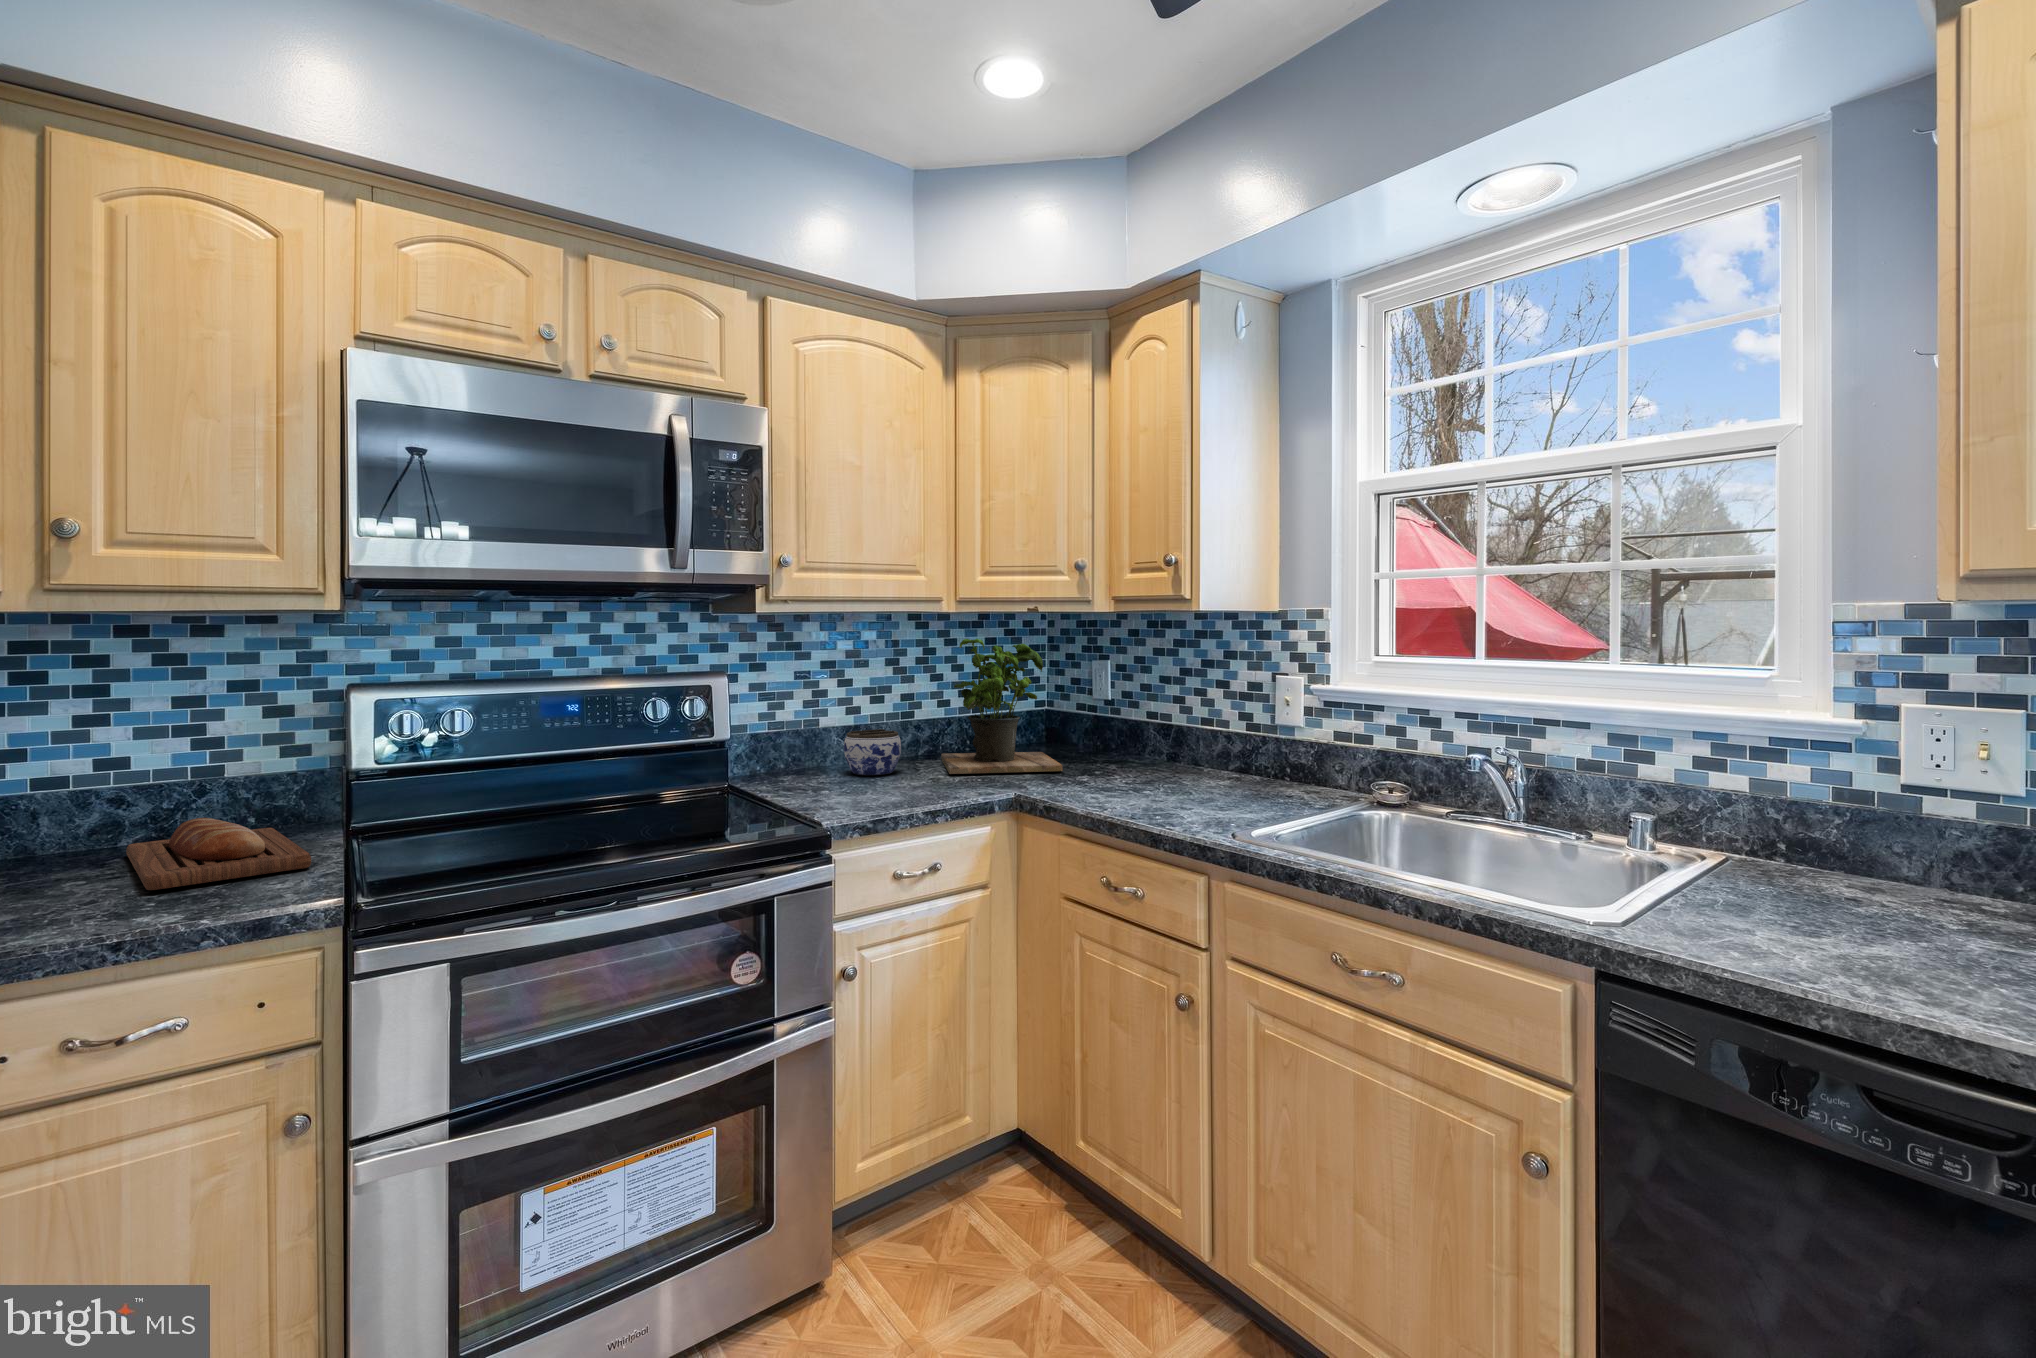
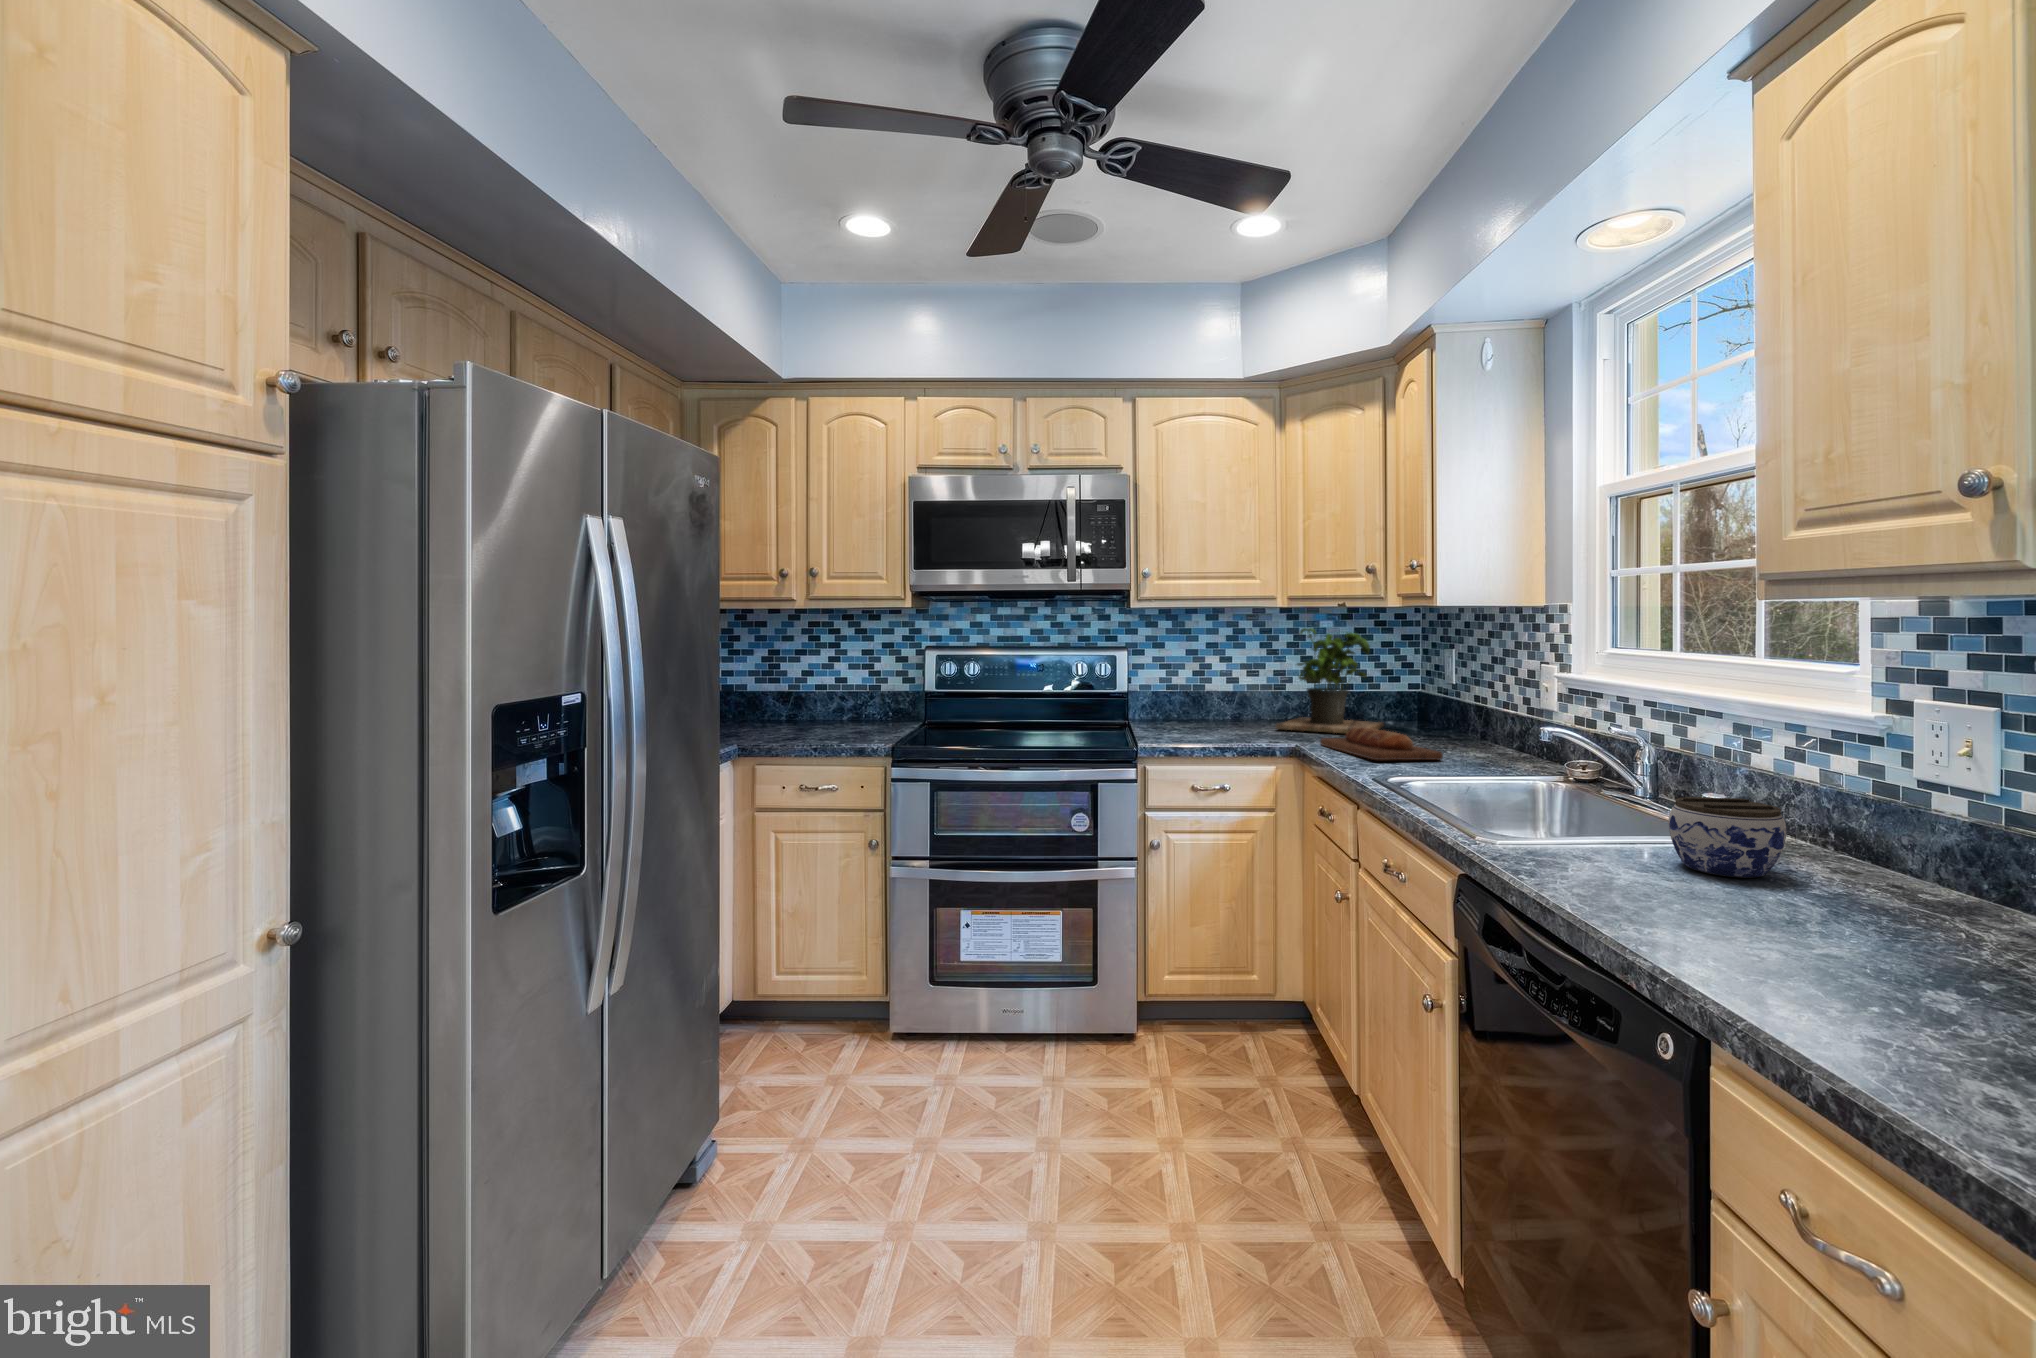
jar: present [844,729,901,775] -> present [1669,797,1787,878]
bread loaf: present [126,818,311,890] -> present [1320,727,1443,760]

